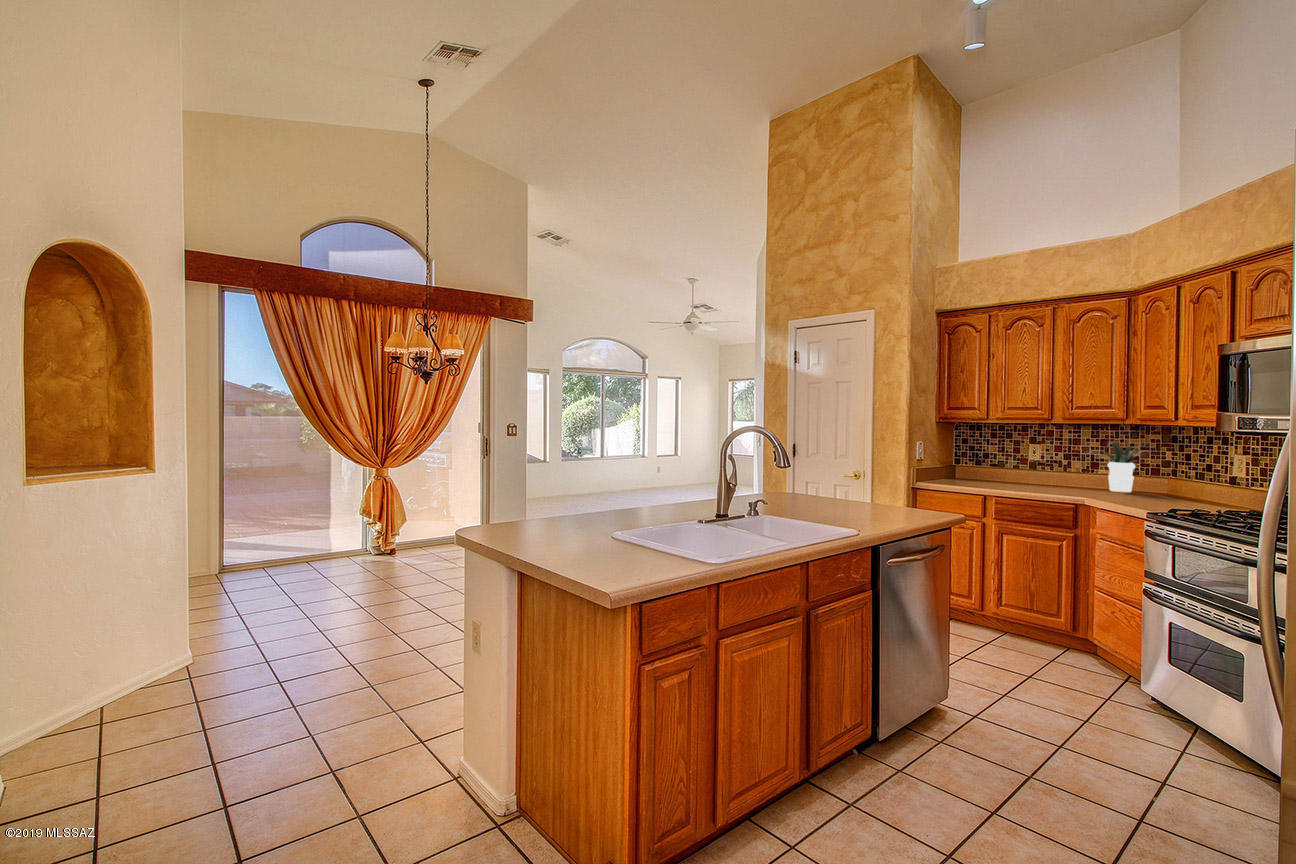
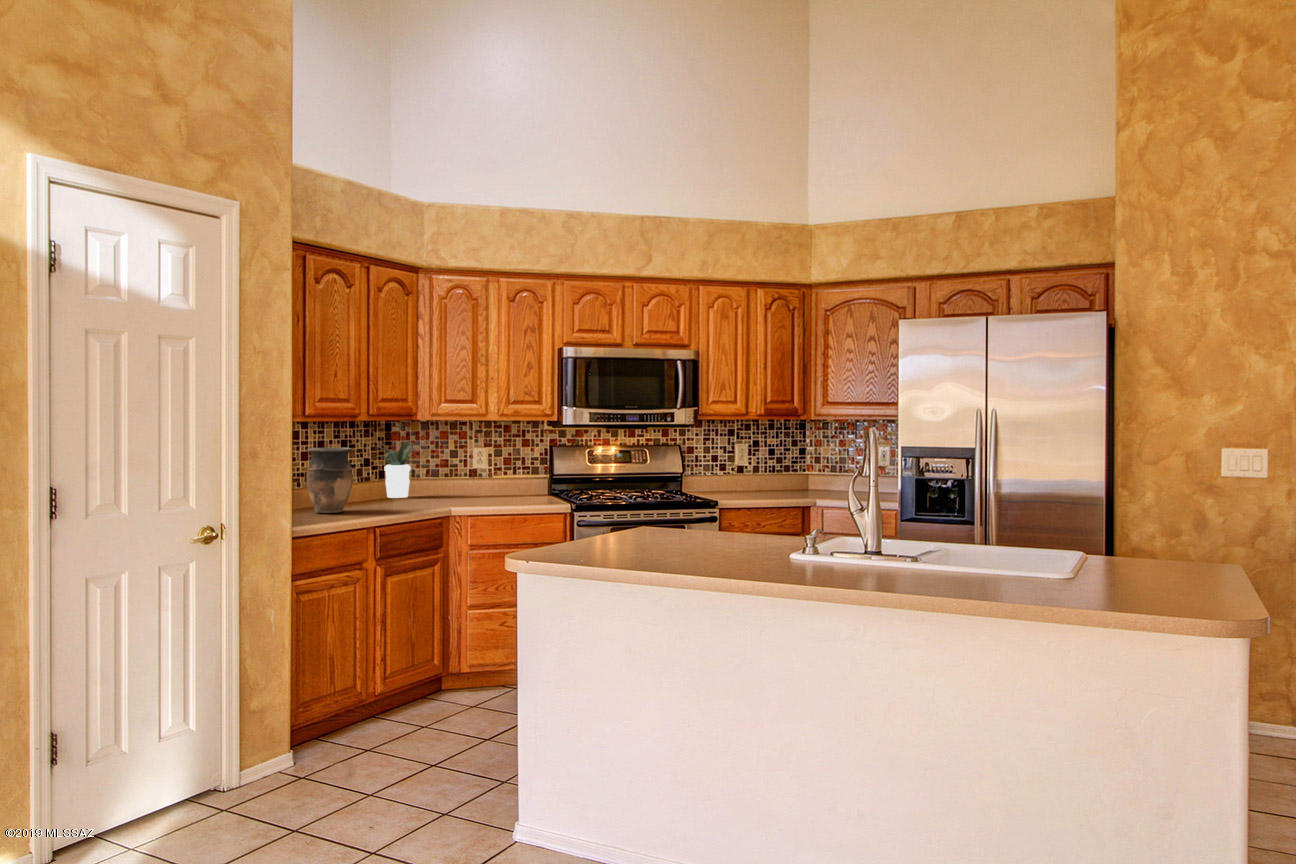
vase: none [970,440,1005,486] -> present [306,447,353,513]

